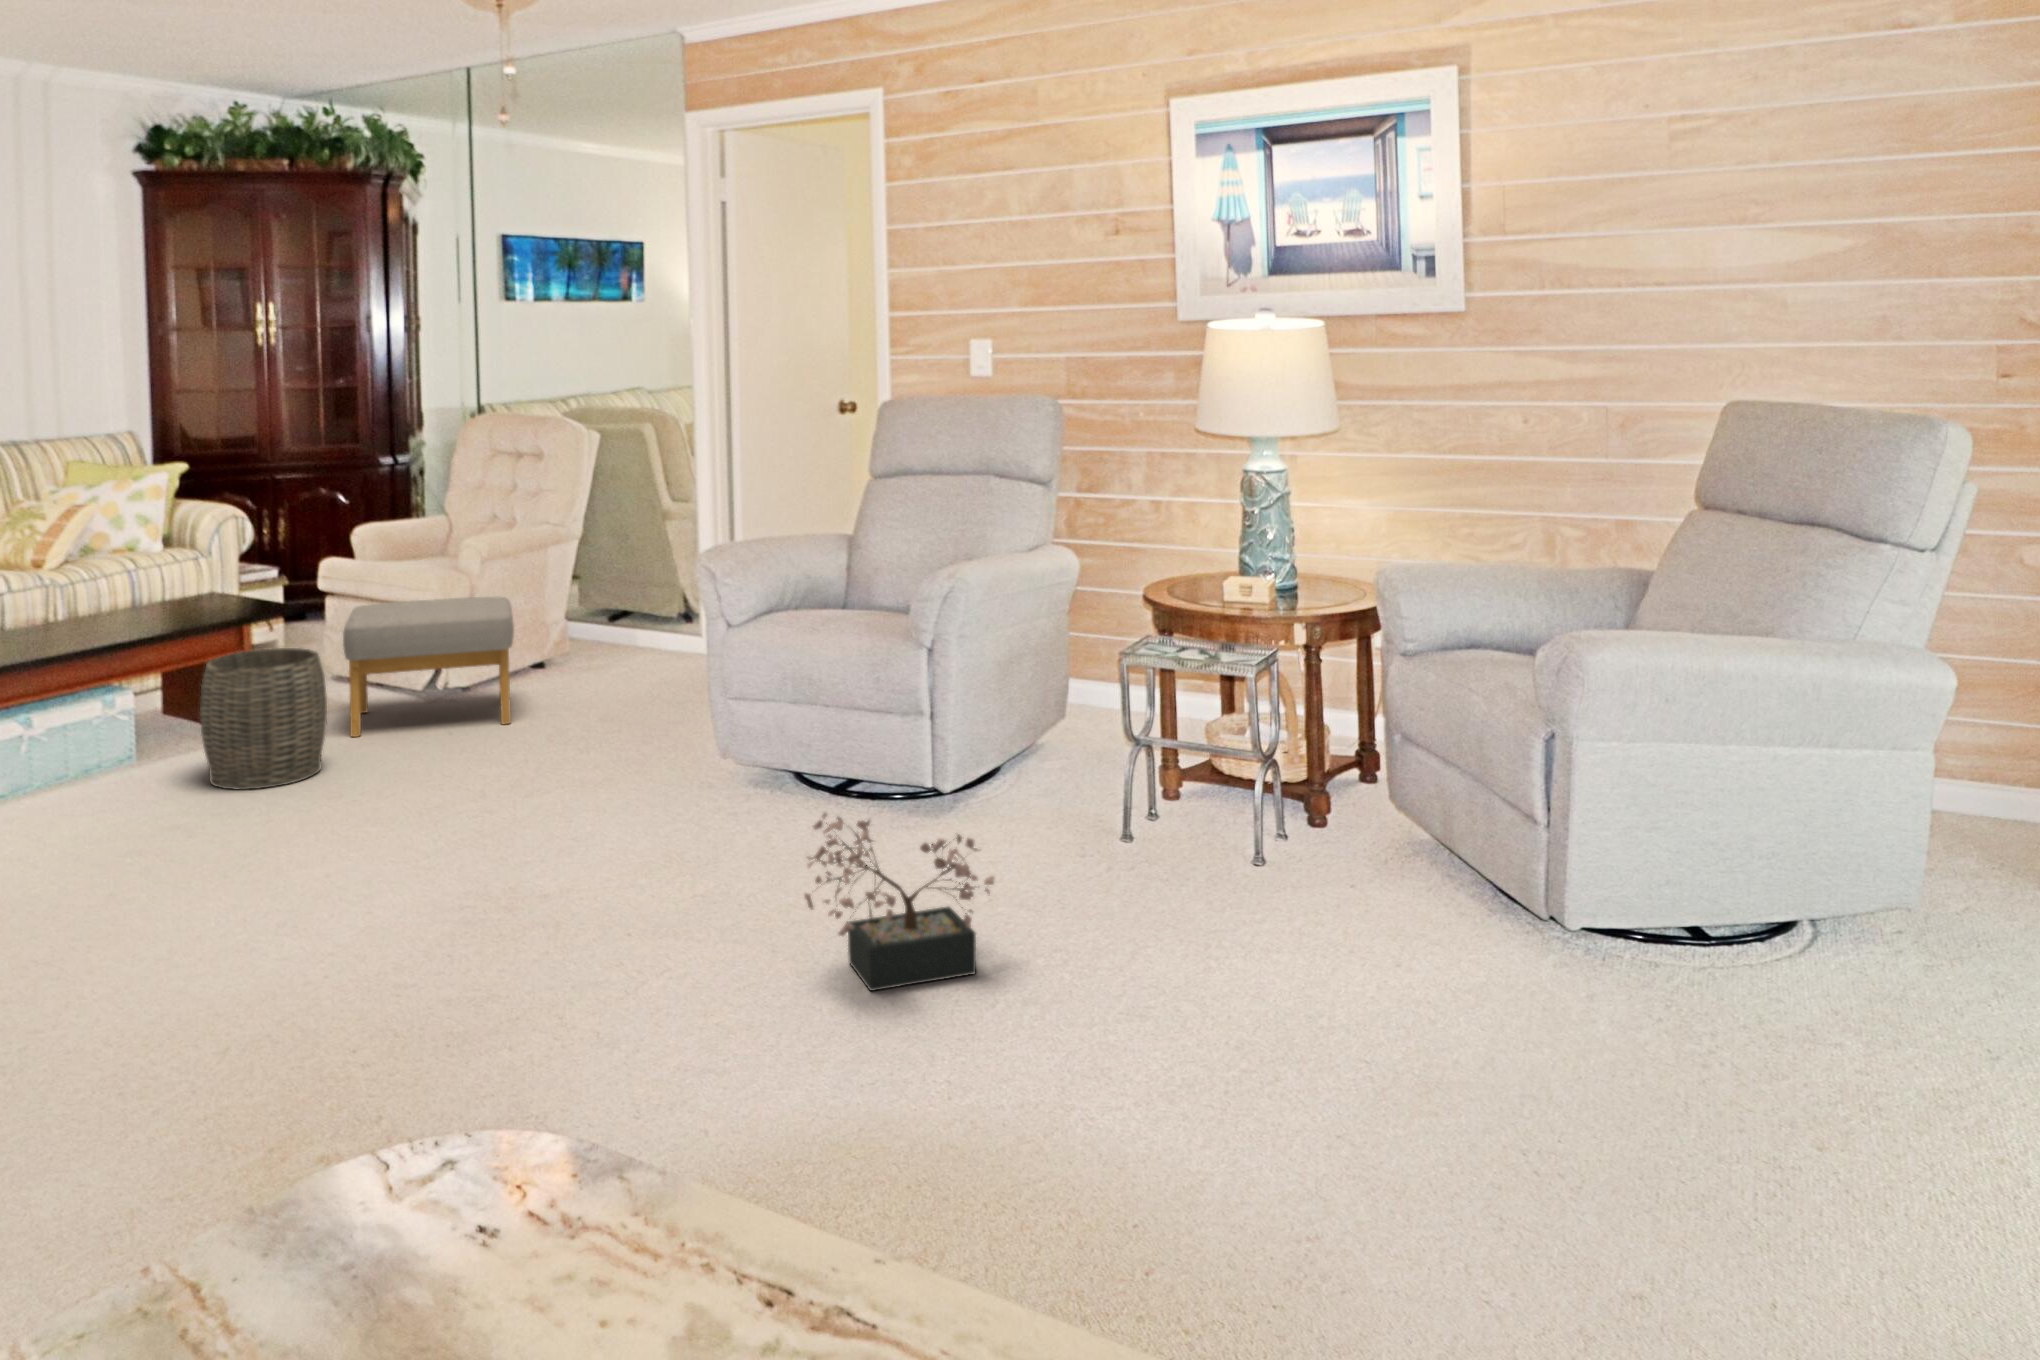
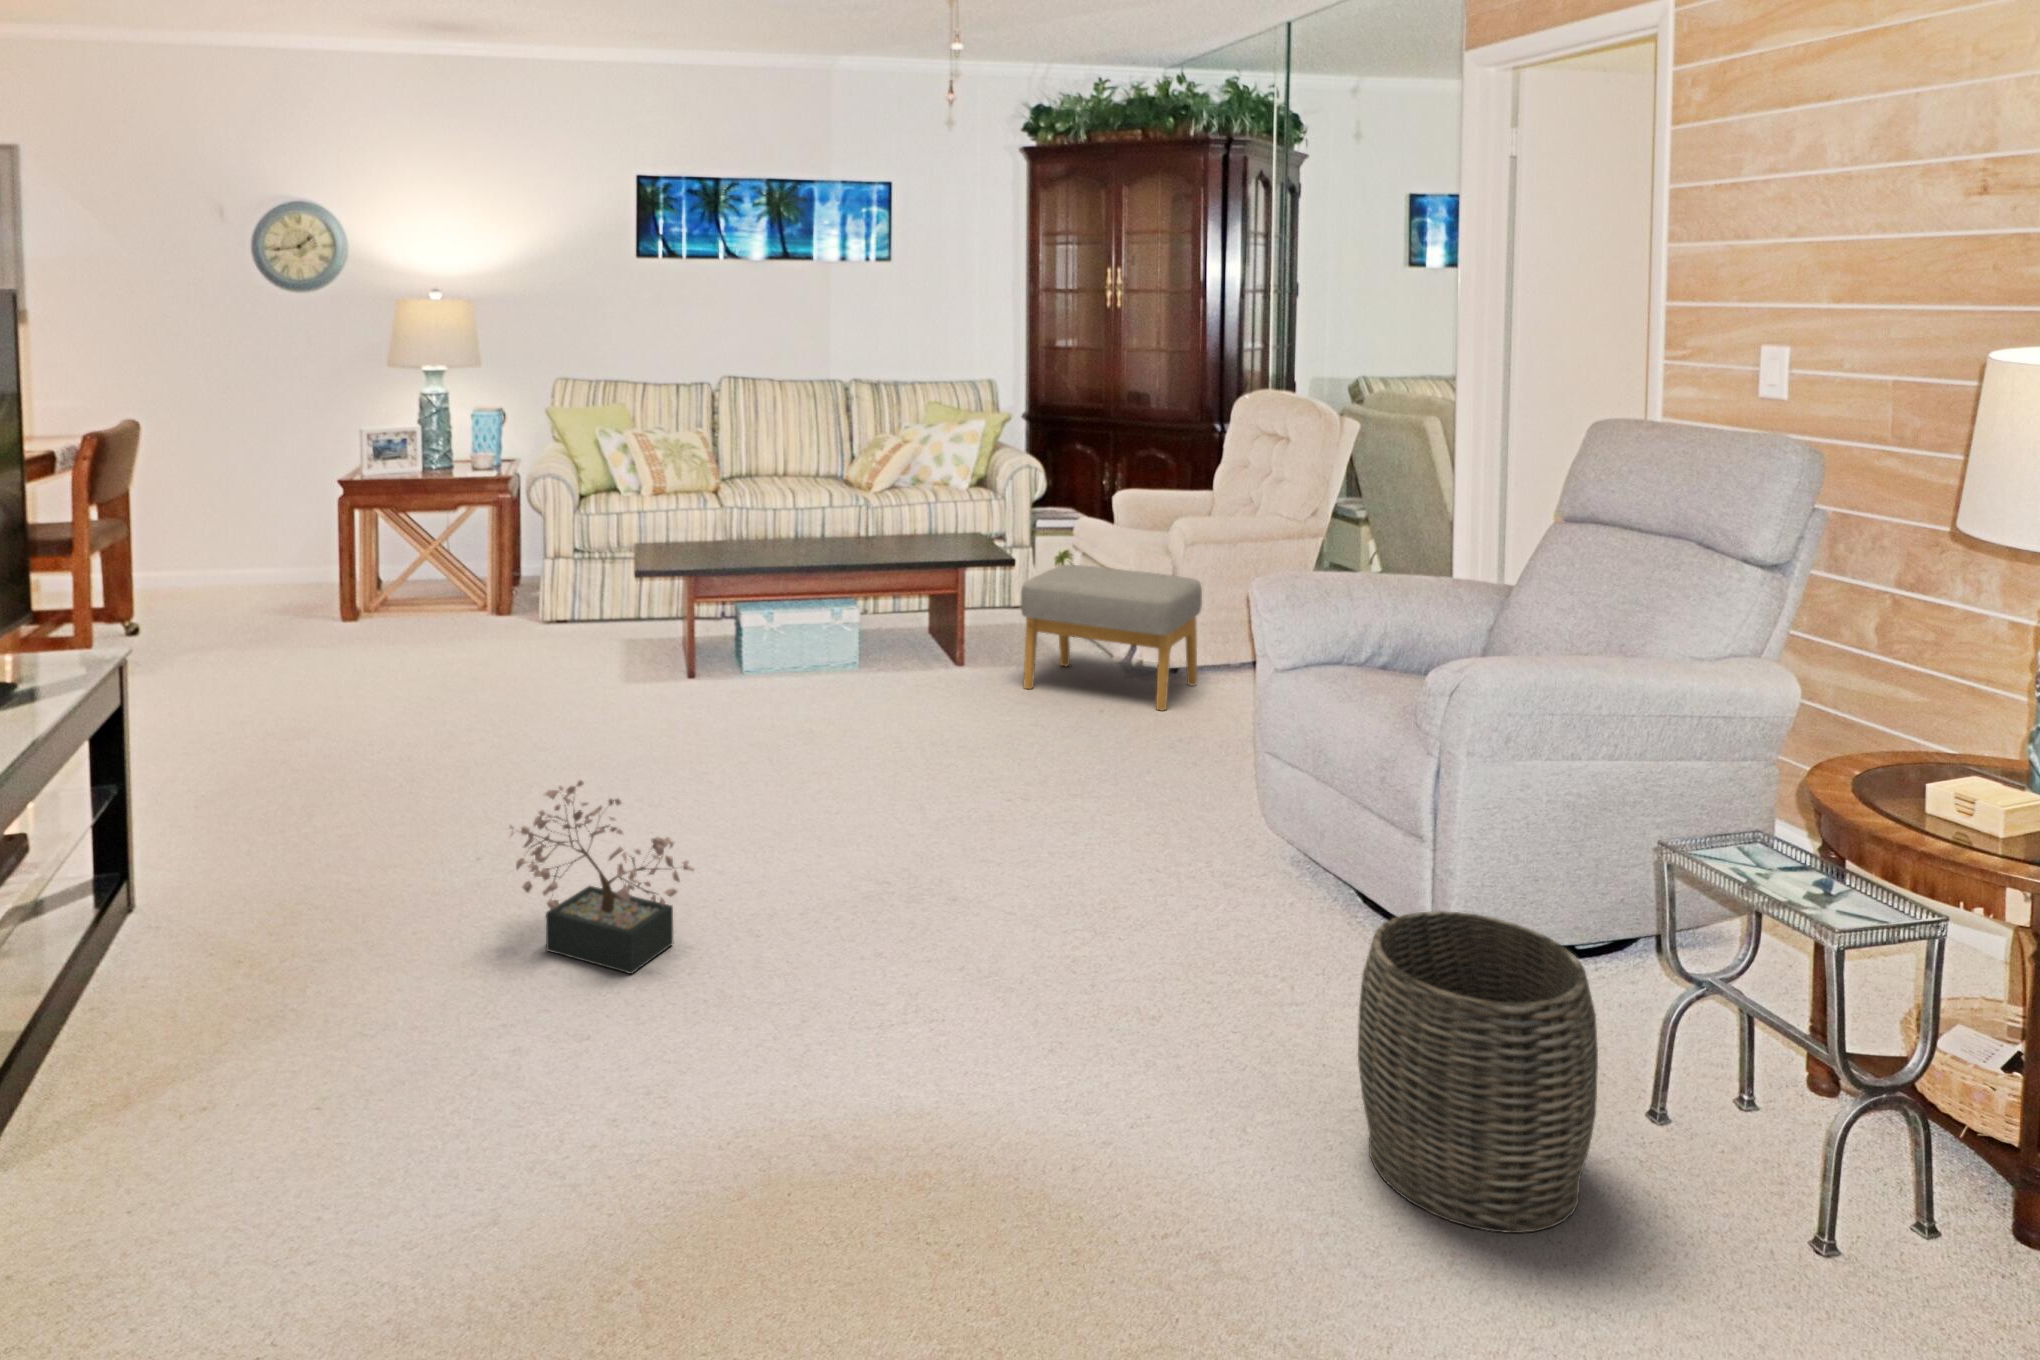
woven basket: present [200,648,327,790] -> present [1358,911,1598,1233]
decorative plant: present [804,813,994,991] -> present [510,781,694,974]

